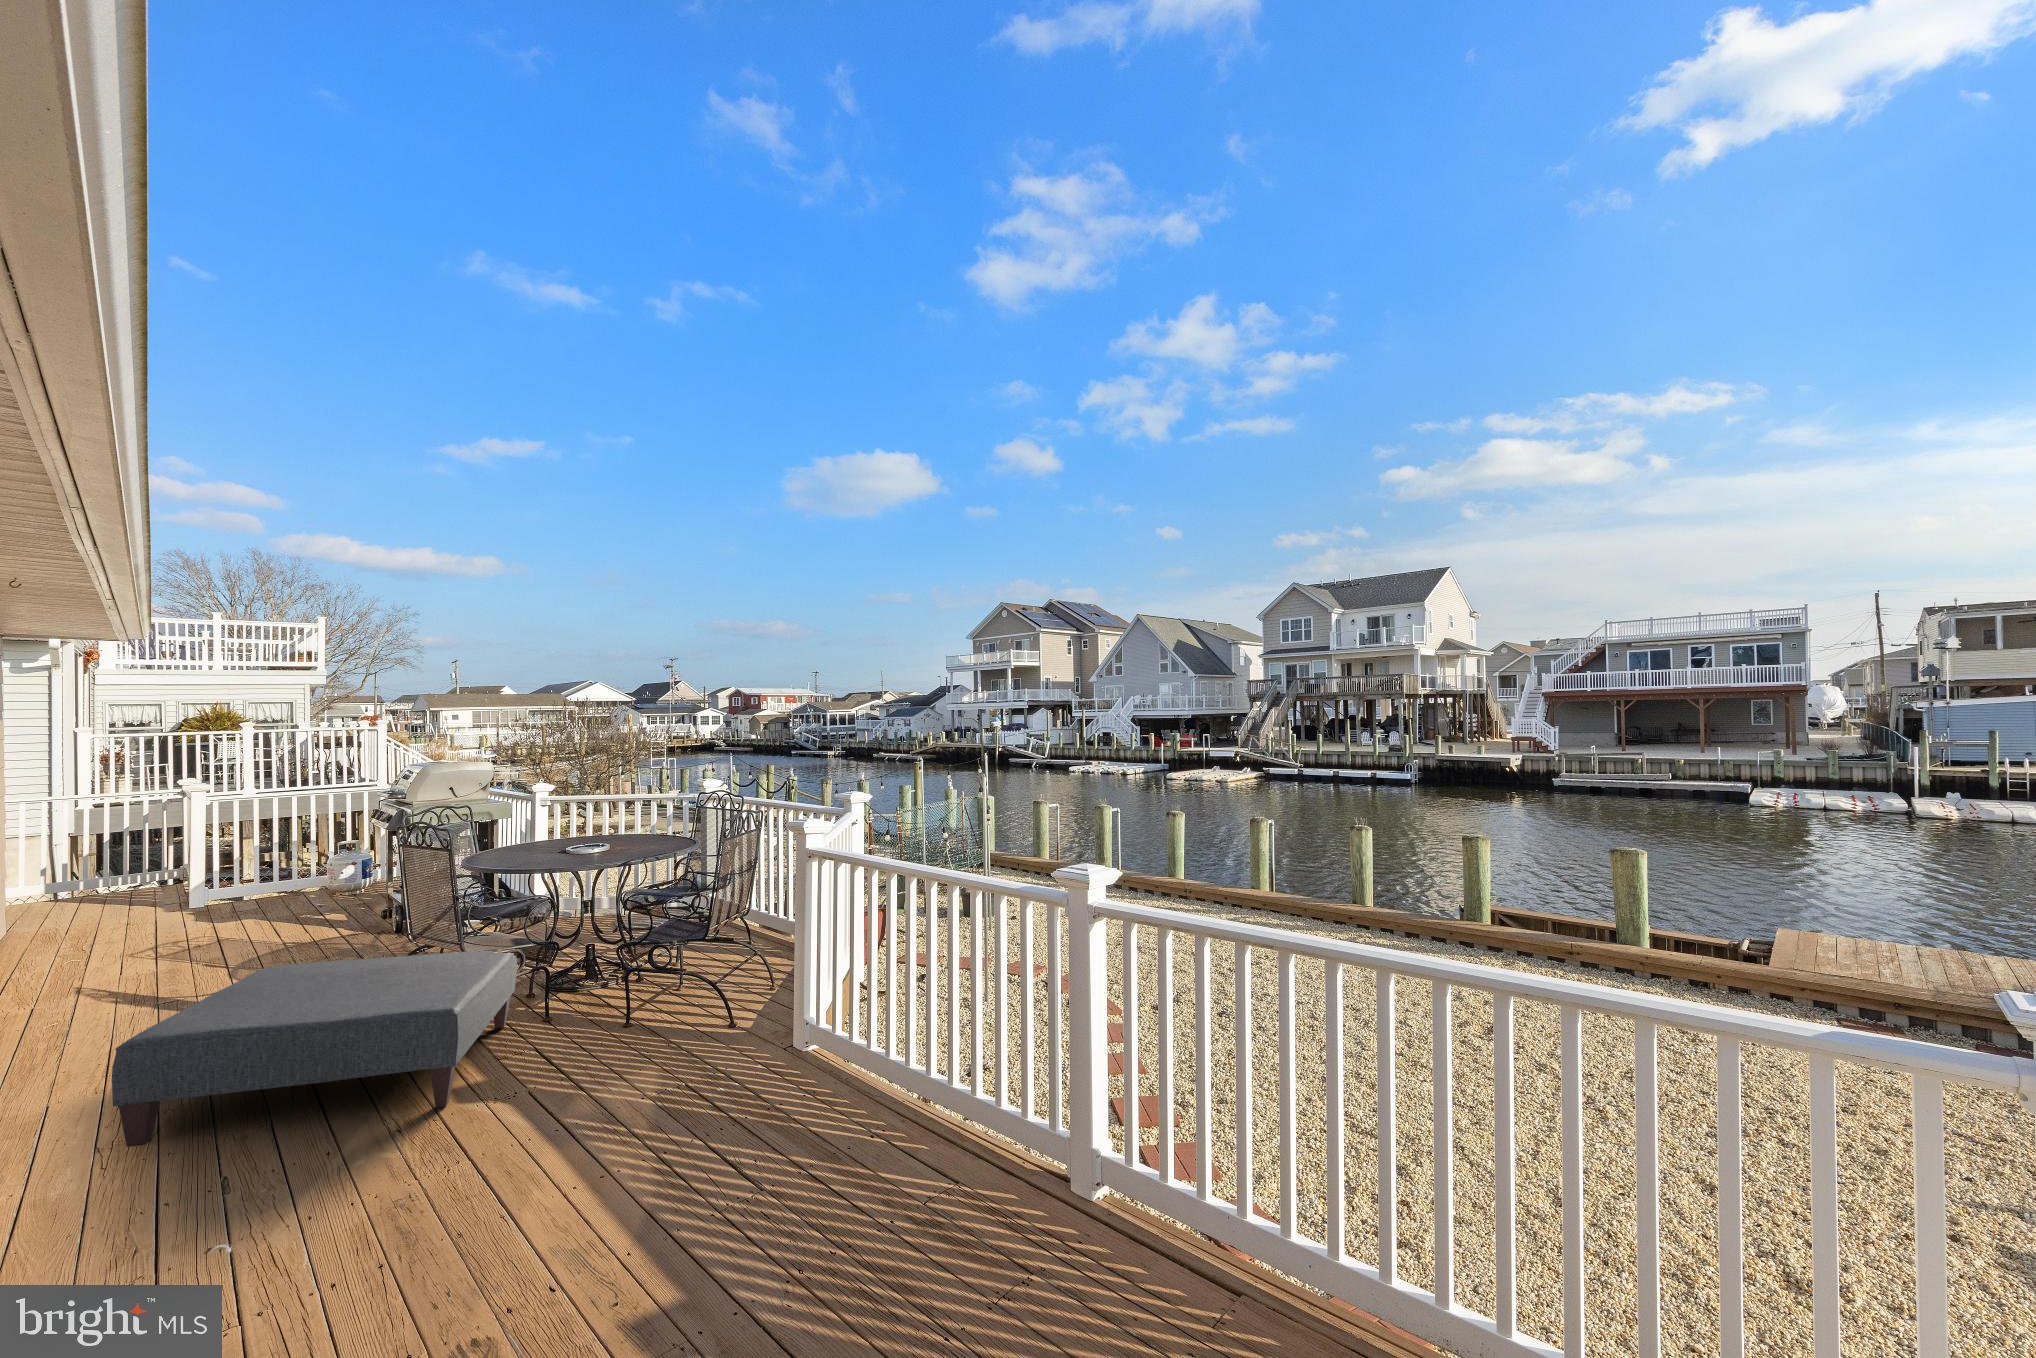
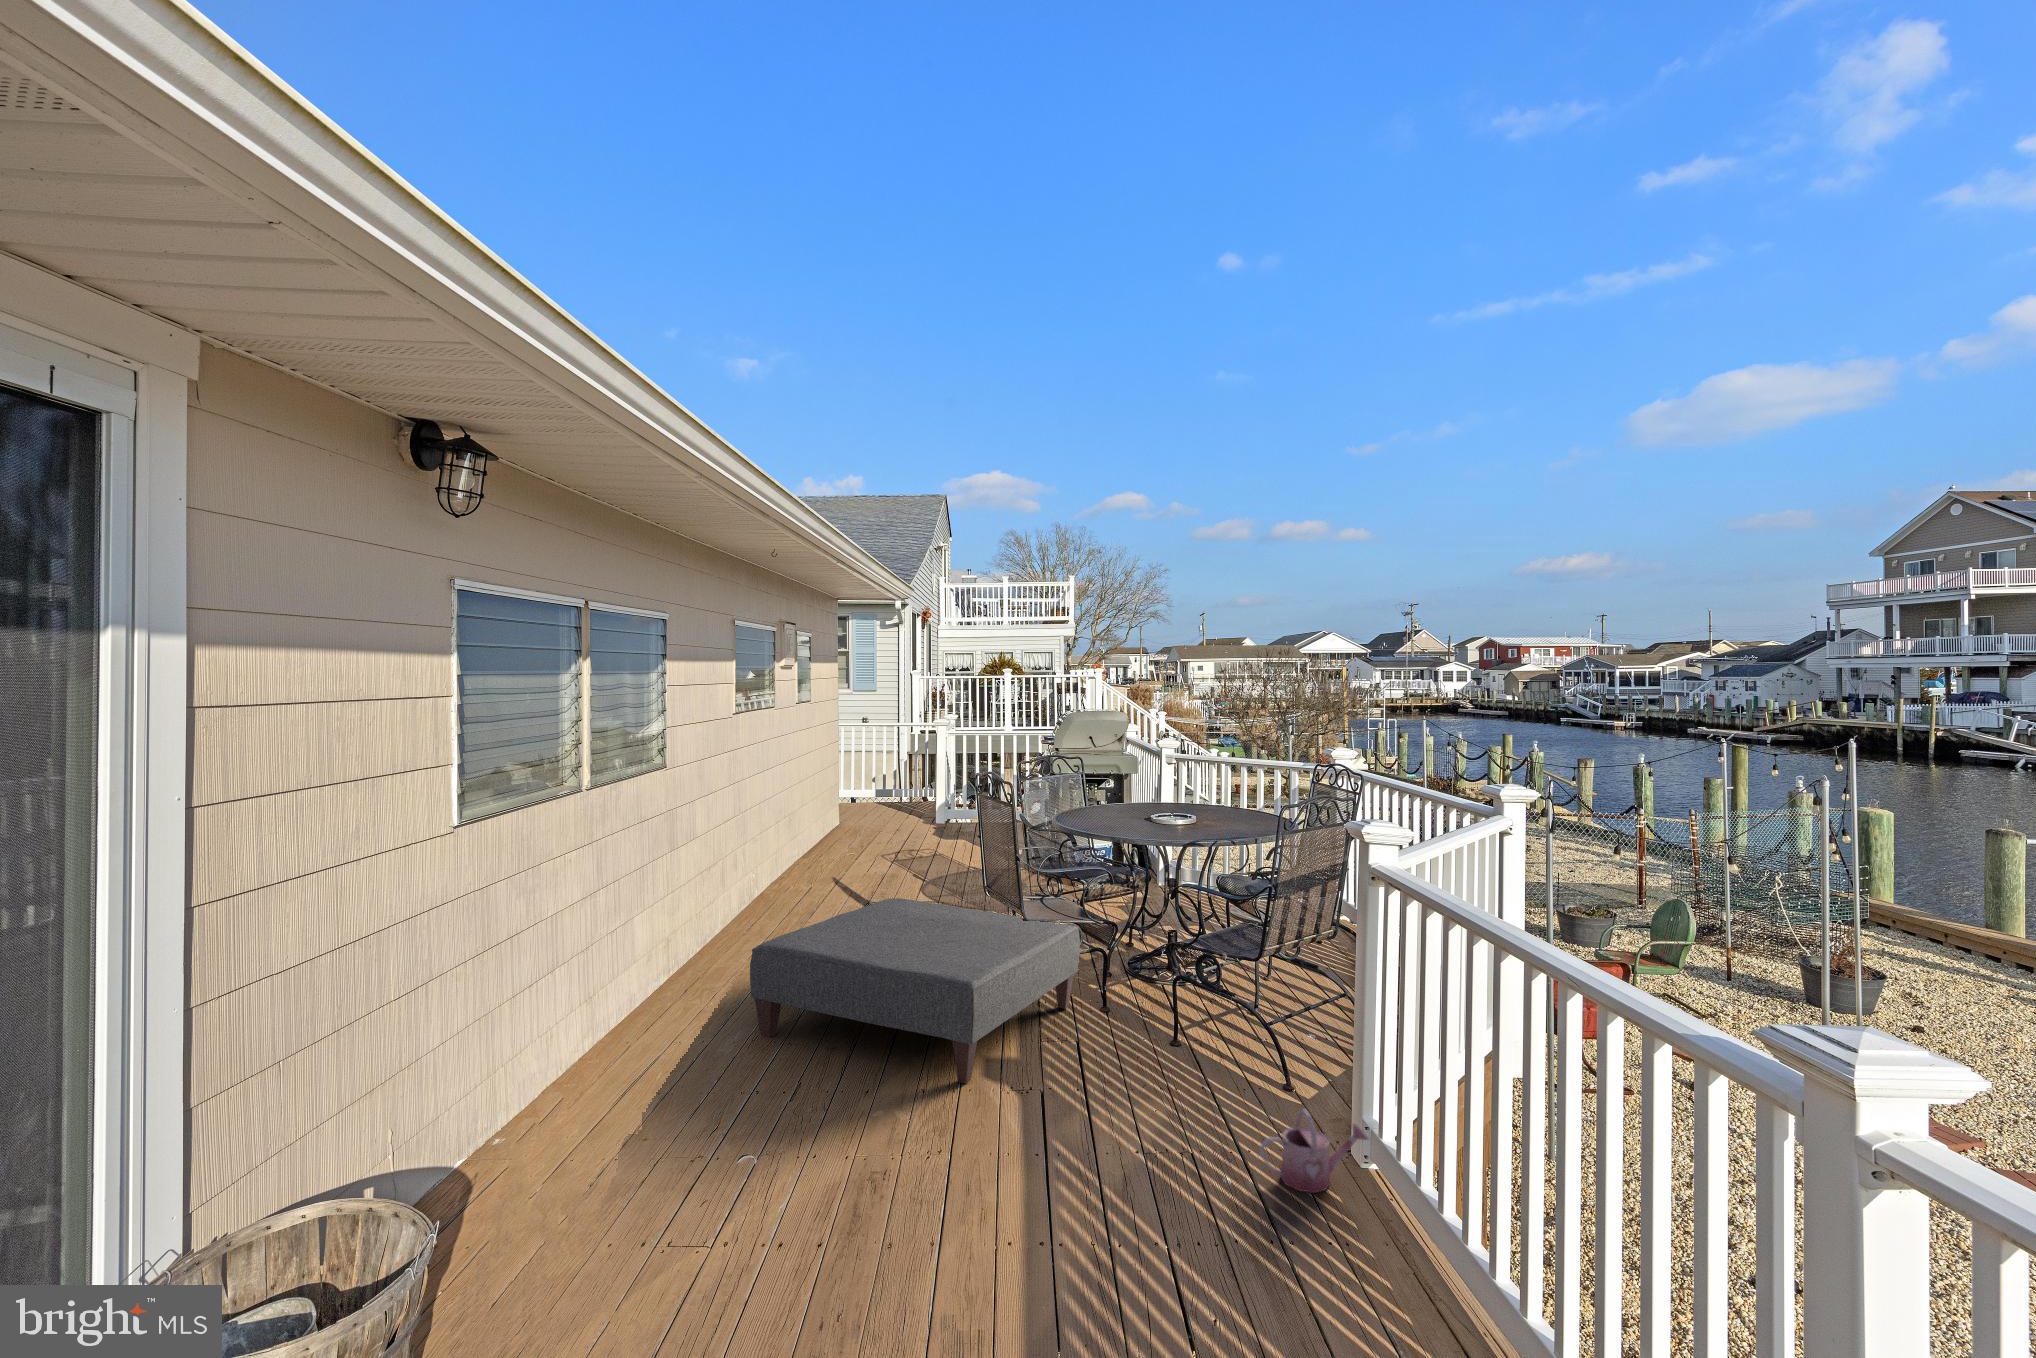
watering can: none [745,1024,815,1082] -> present [1261,1109,1368,1193]

